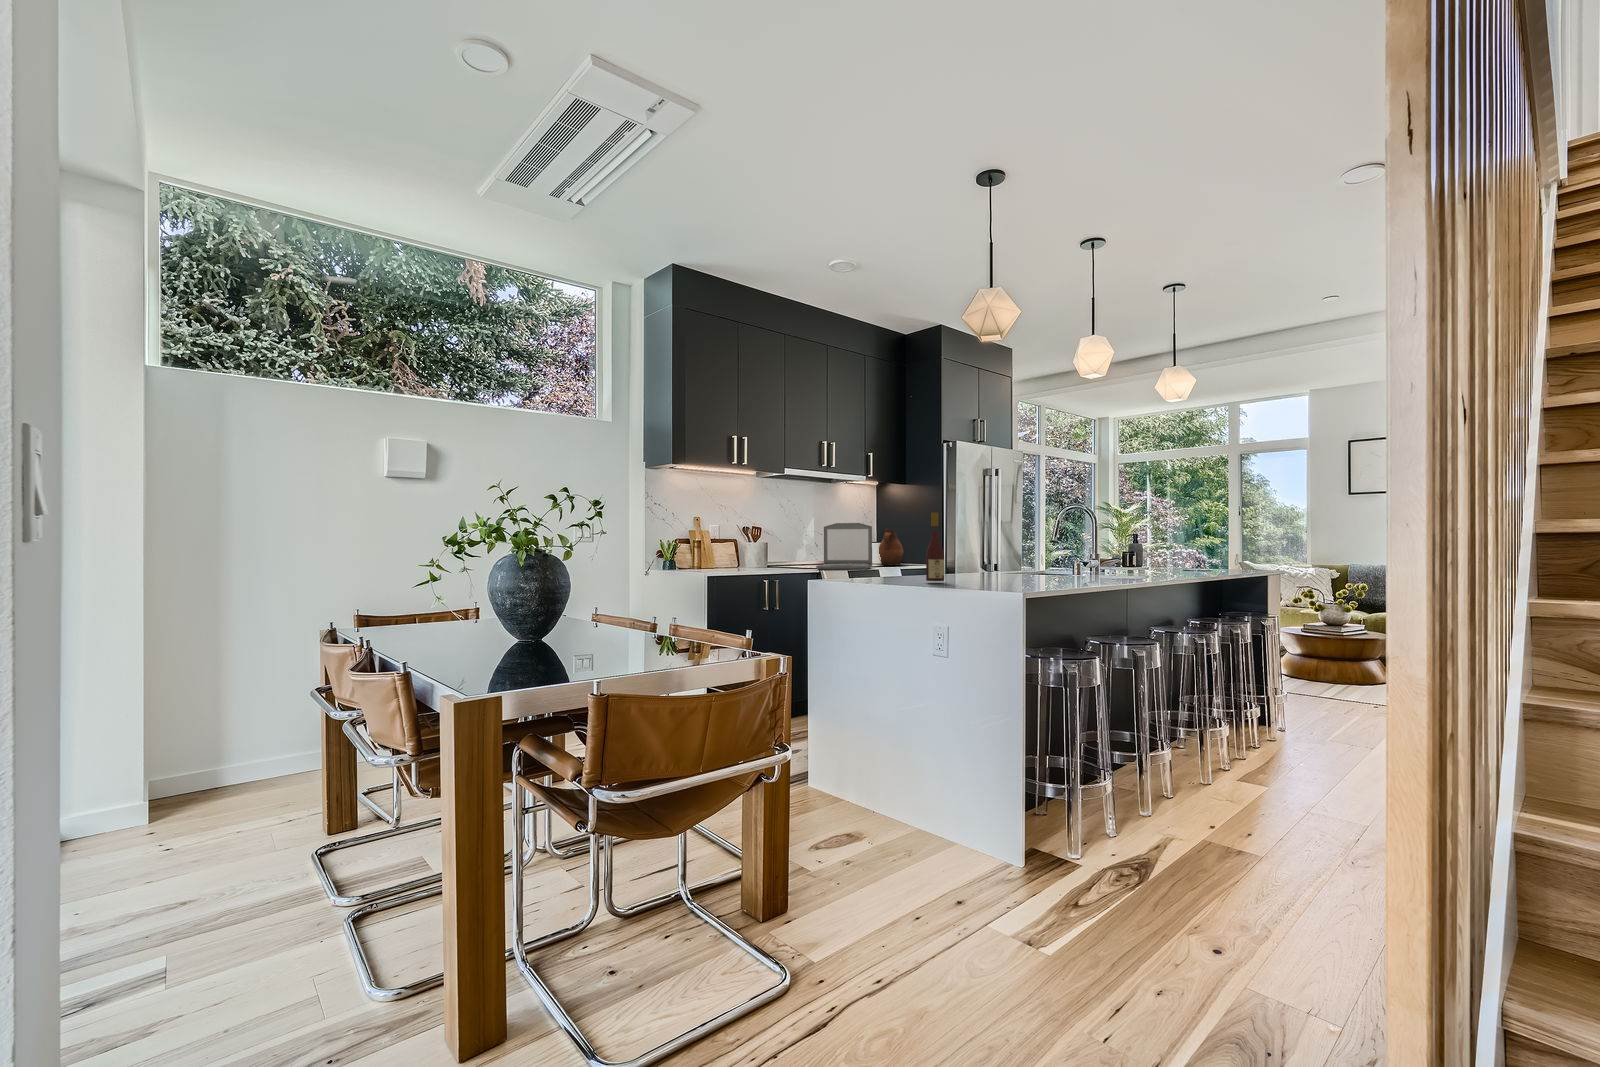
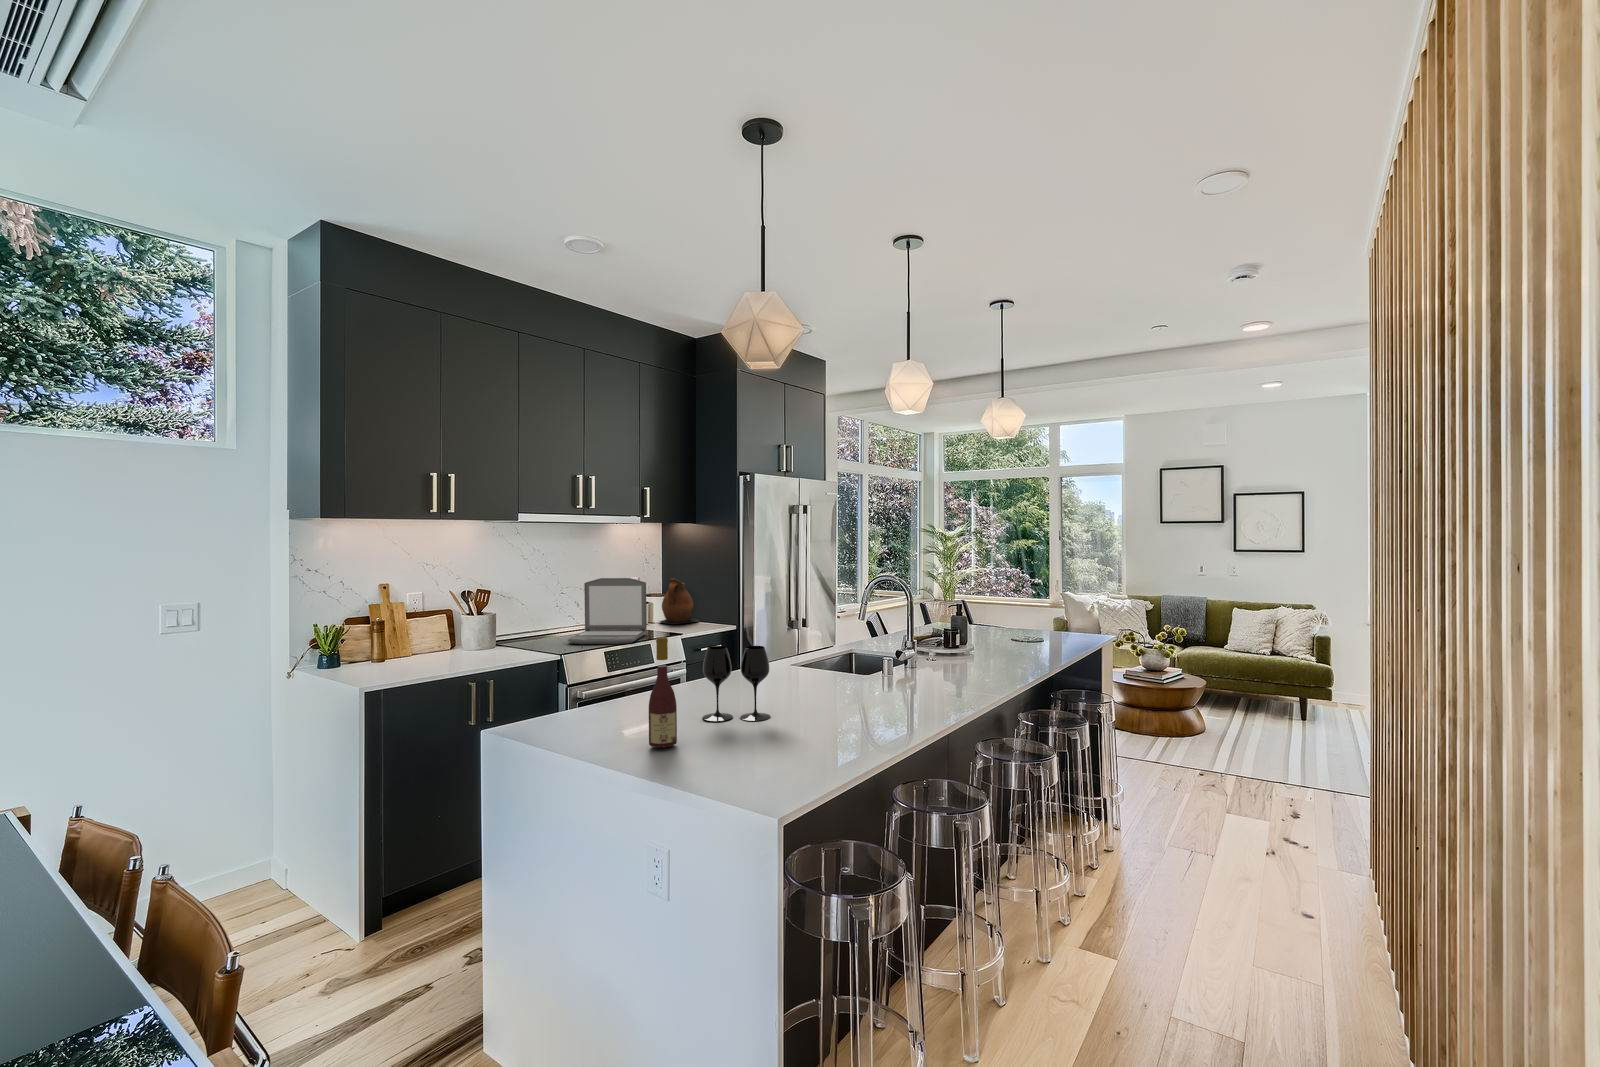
wine glass: none [952,531,1000,580] -> present [702,646,770,721]

